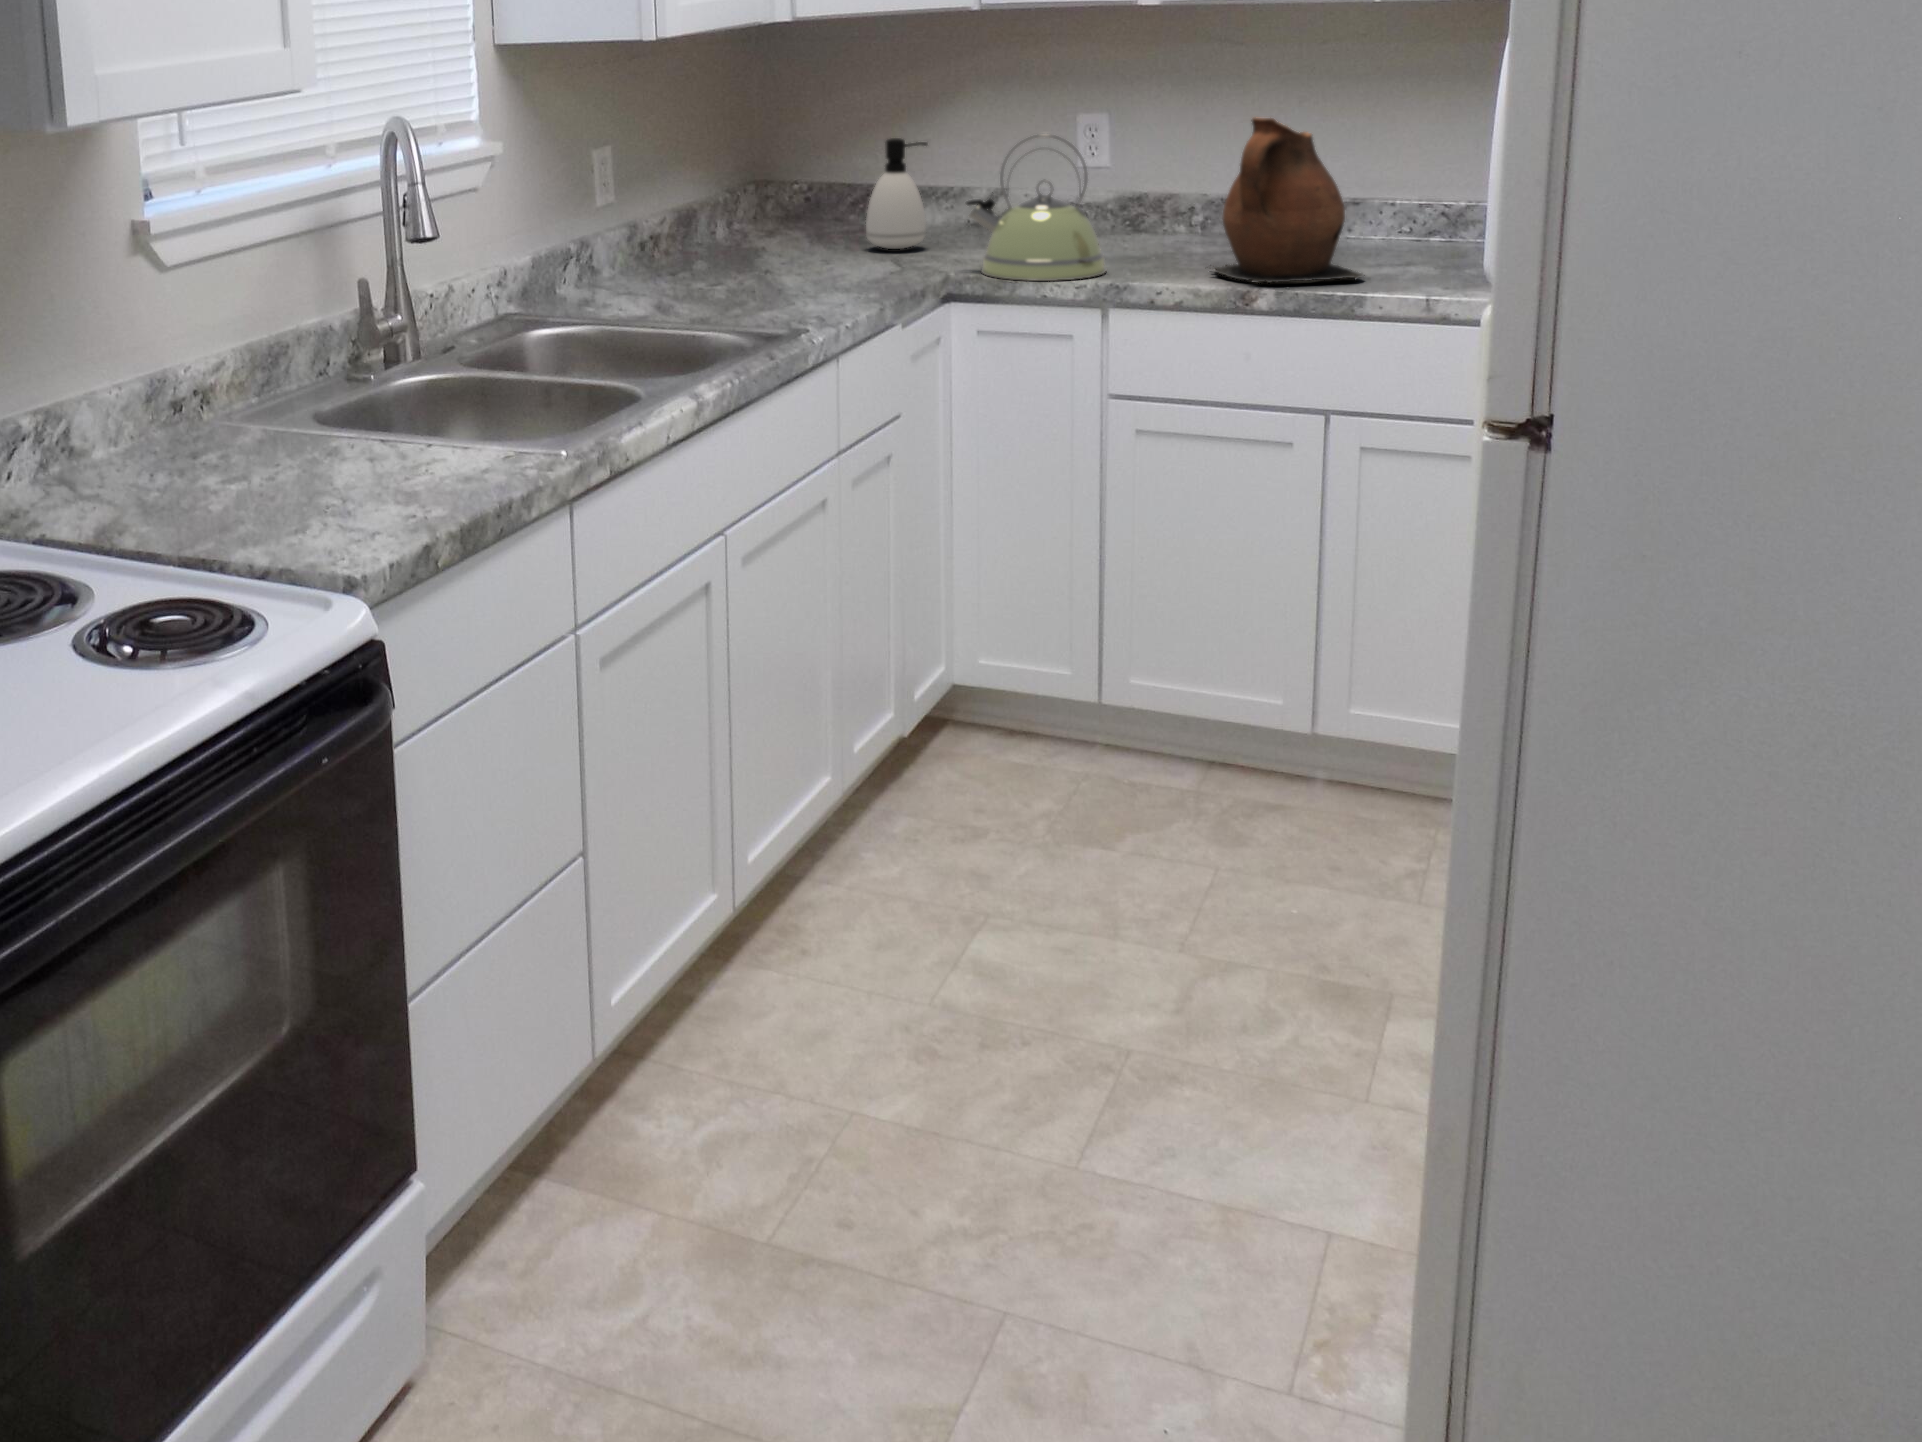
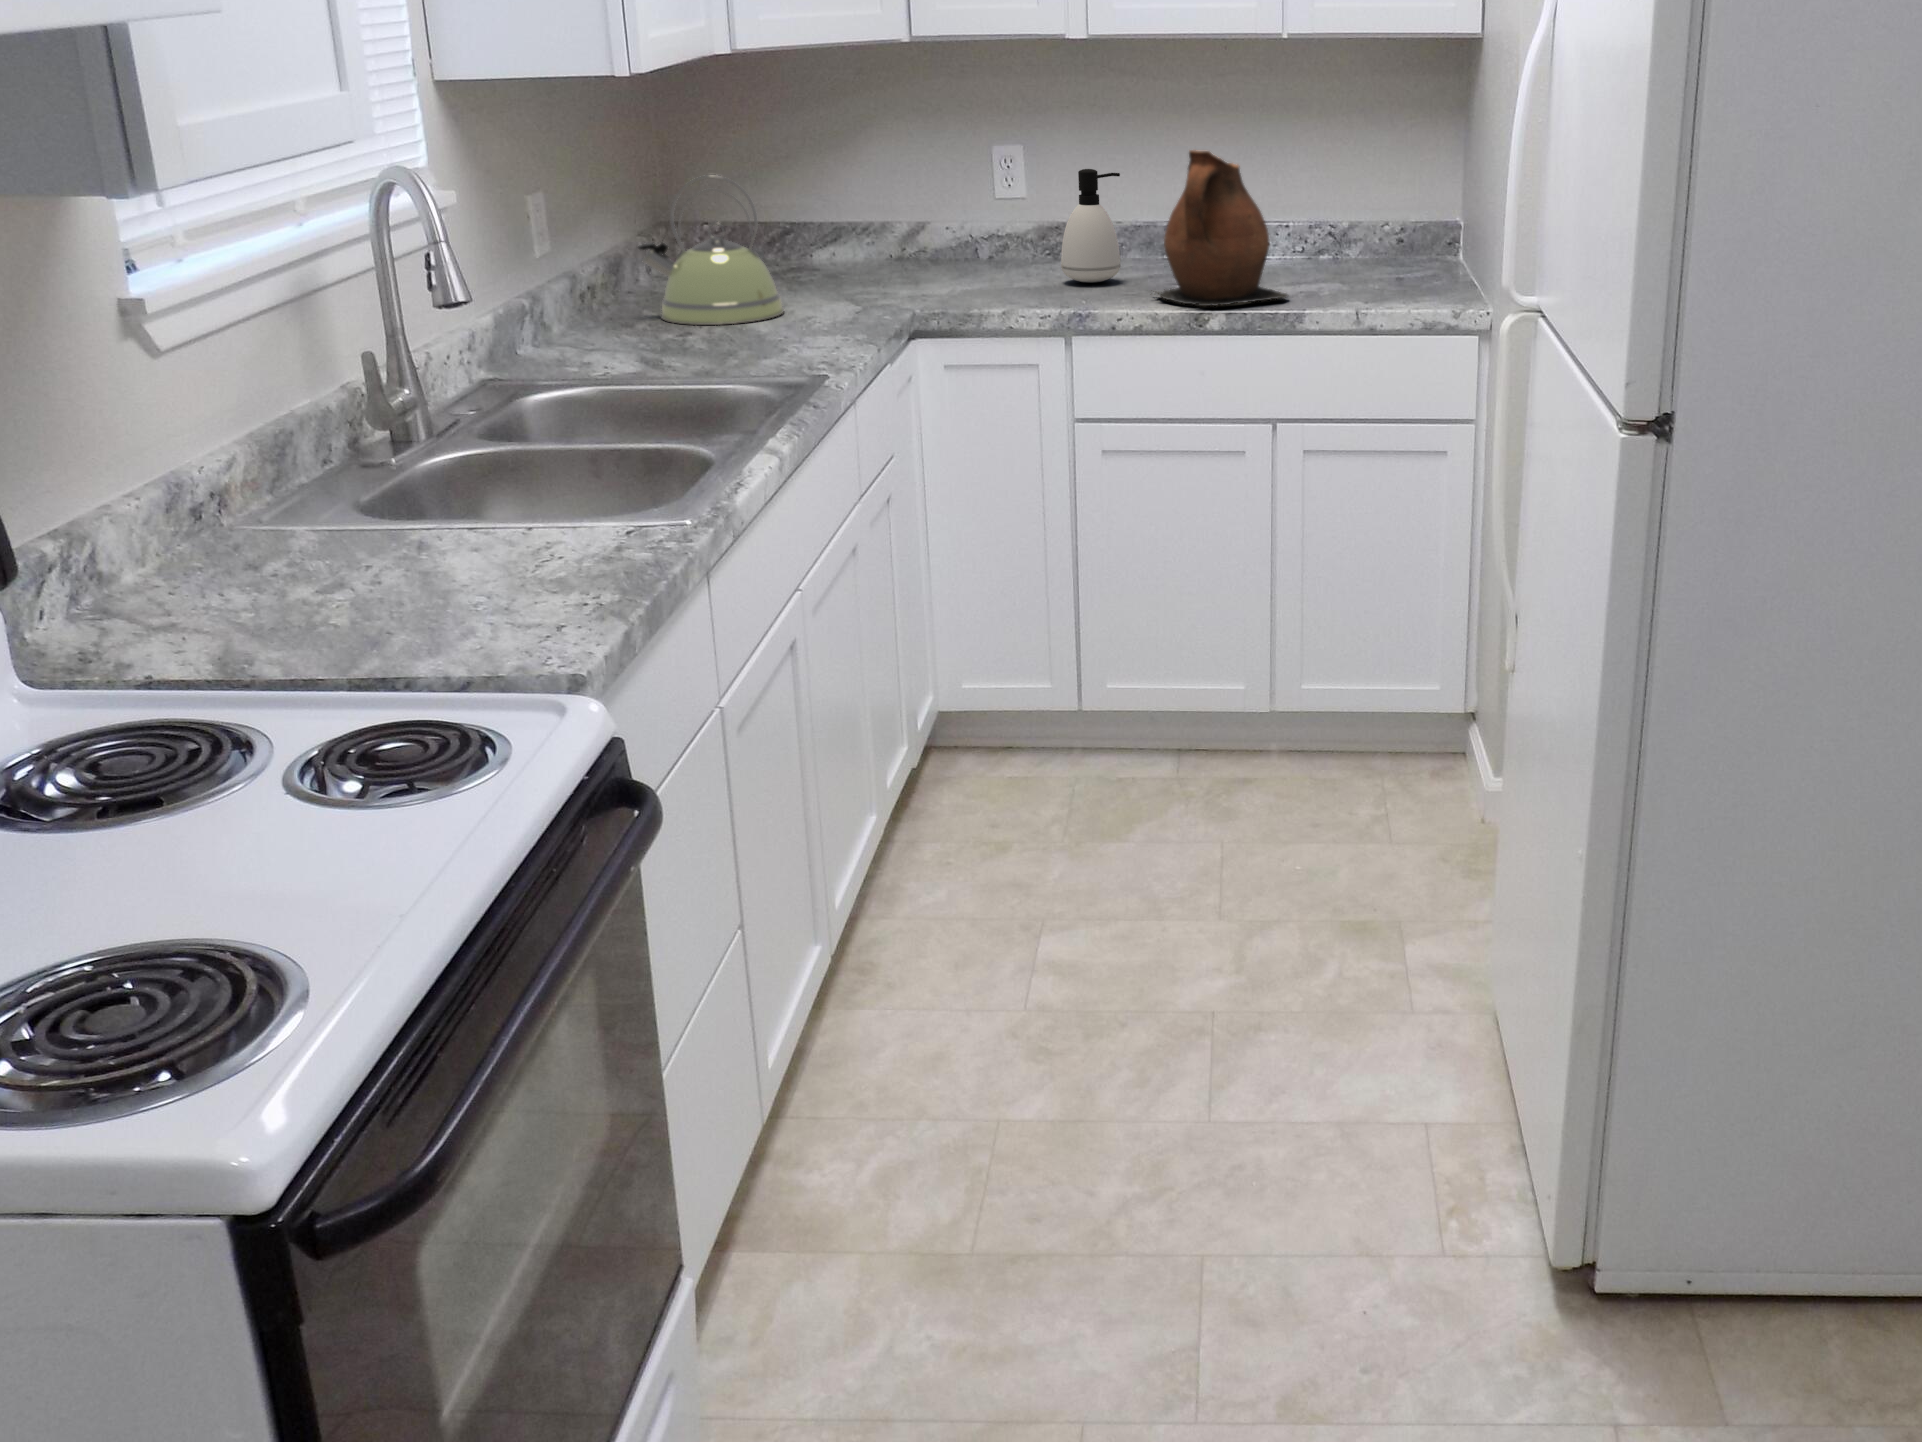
kettle: present [966,134,1106,281] -> present [638,175,784,325]
soap dispenser: present [866,138,927,249] -> present [1061,169,1121,283]

